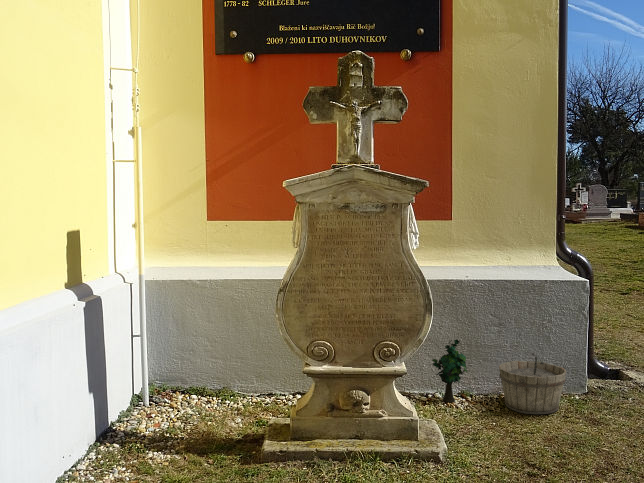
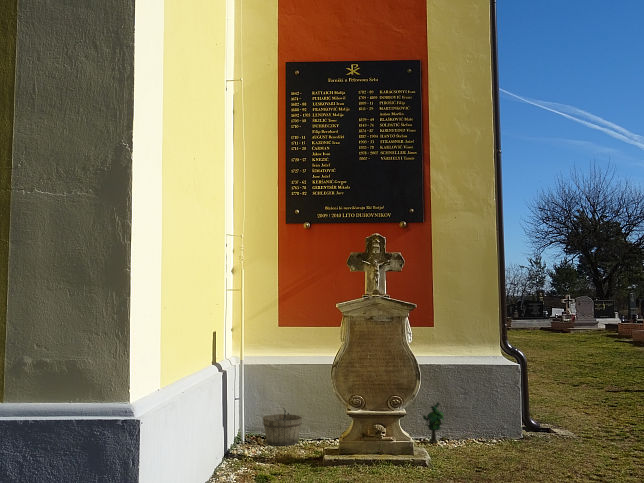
wooden bucket: present [499,353,566,414] -> present [263,410,302,445]

